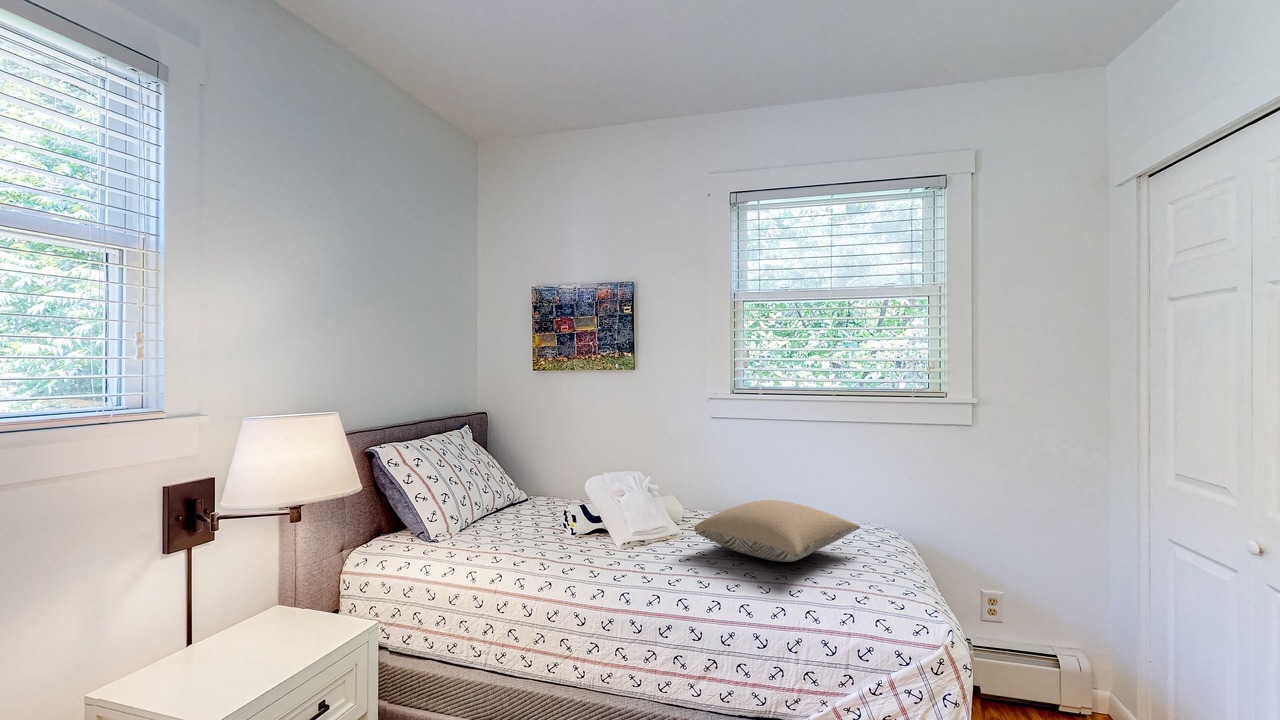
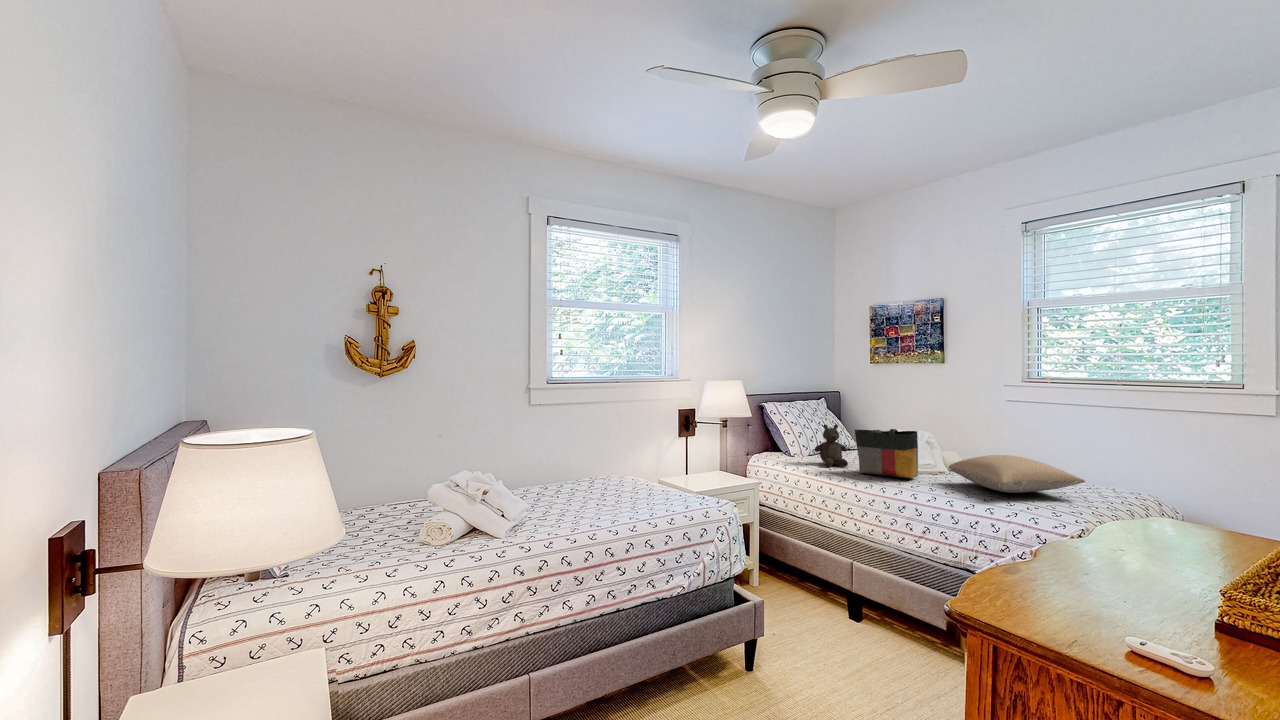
stuffed bear: none [477,475,535,553] -> present [814,424,848,467]
tote bag: none [552,478,654,560] -> present [855,429,918,478]

